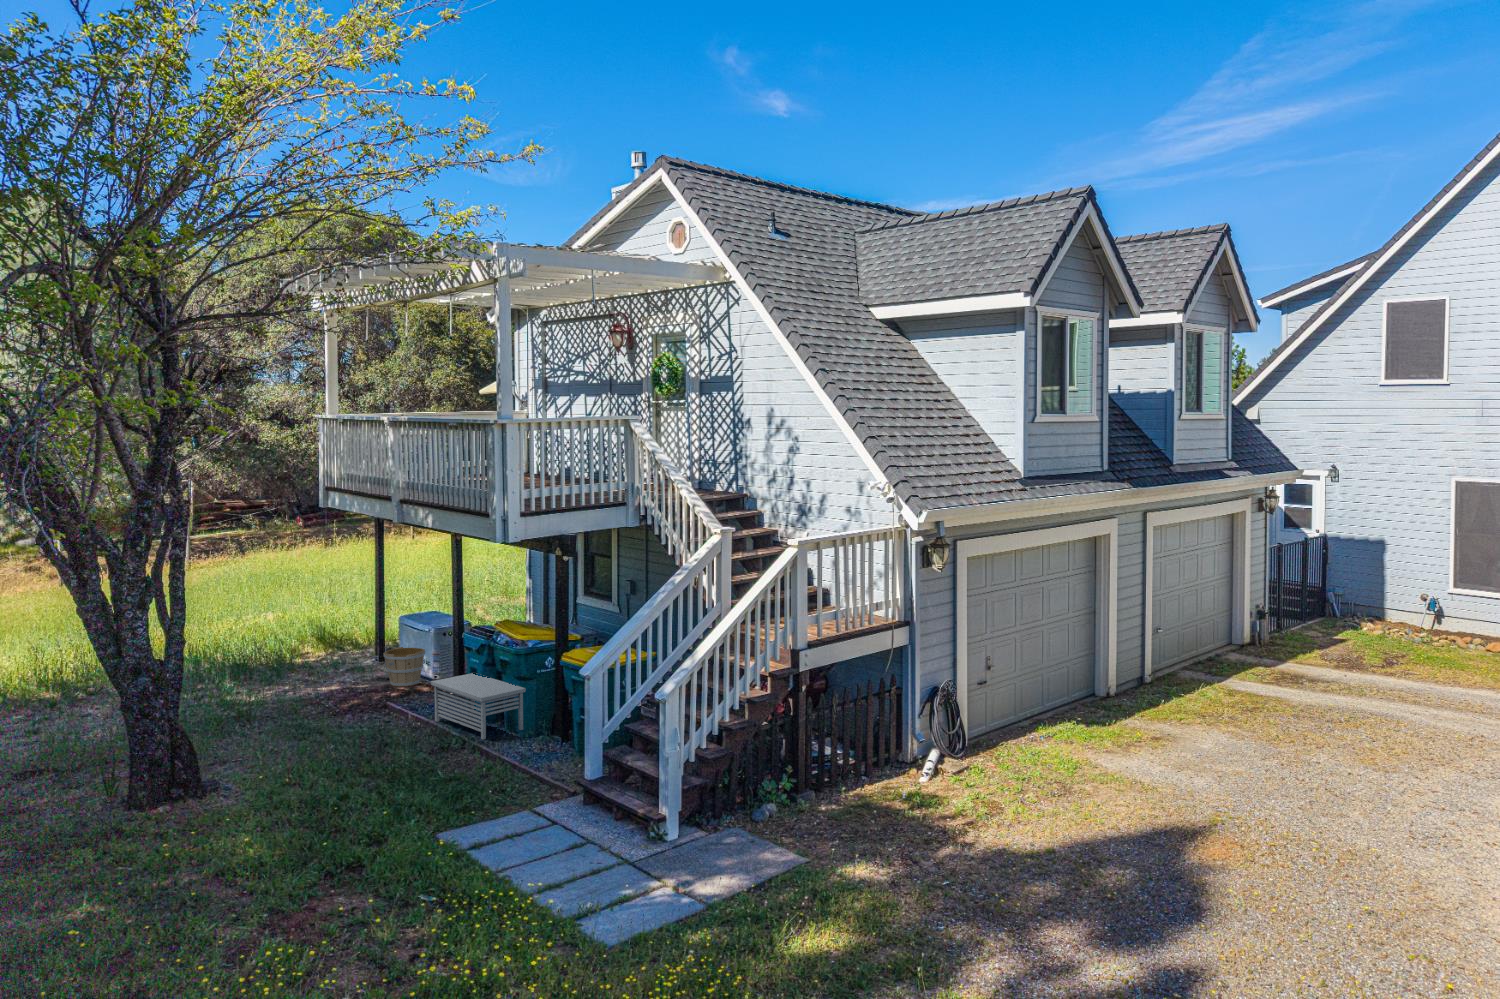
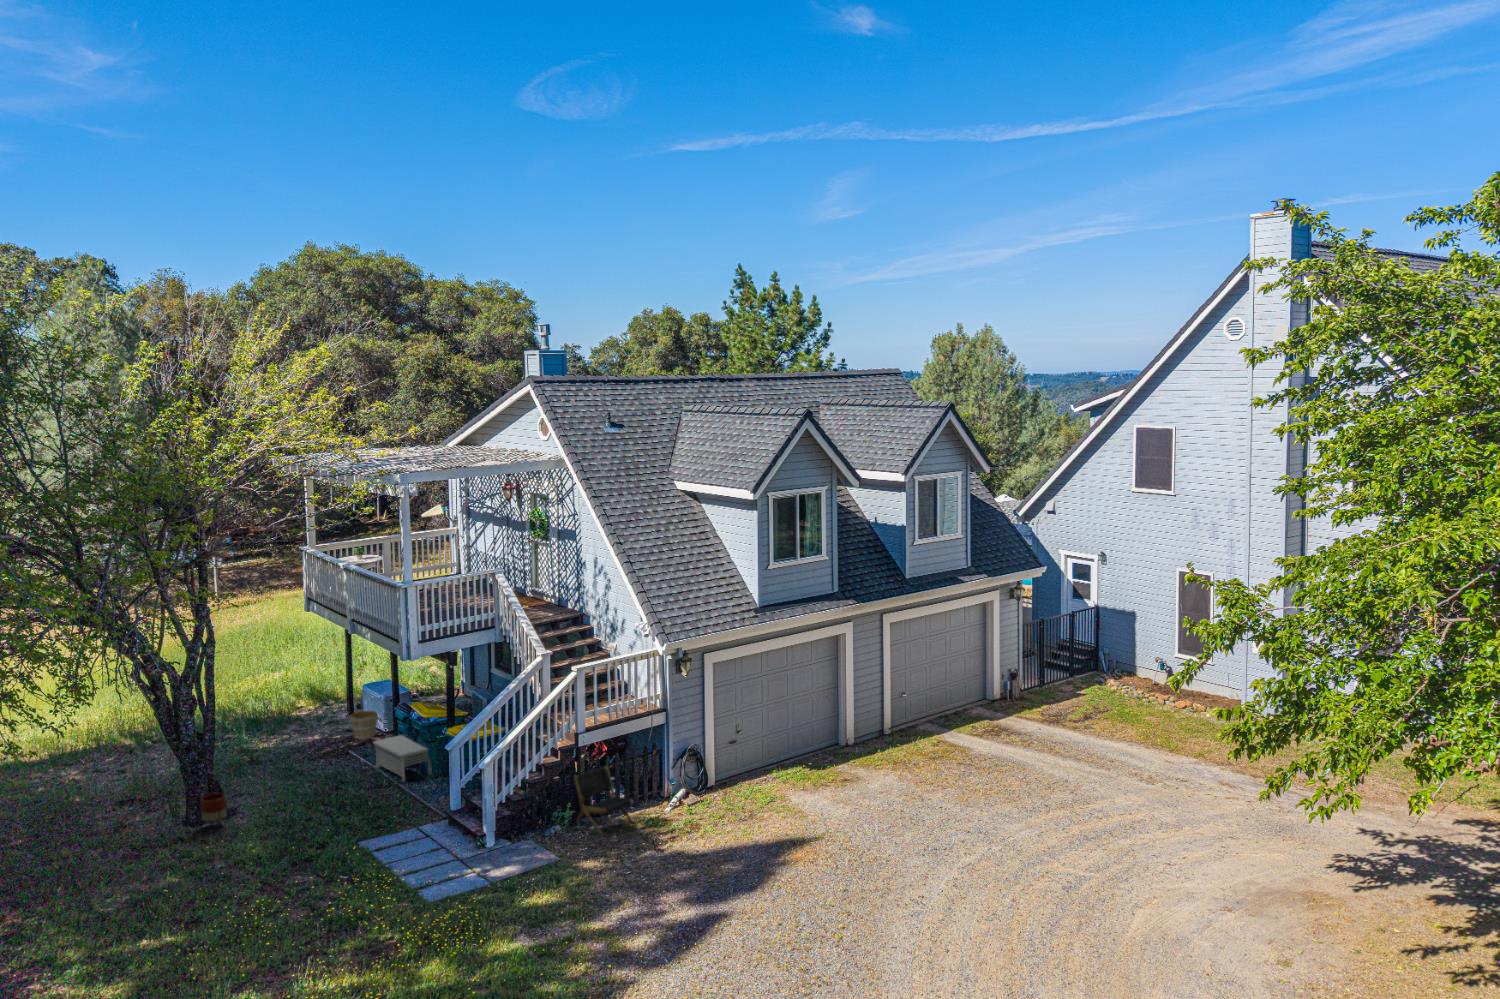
lounge chair: none [793,706,894,816] -> present [574,766,634,834]
planter: none [157,750,203,811] -> present [200,793,226,822]

